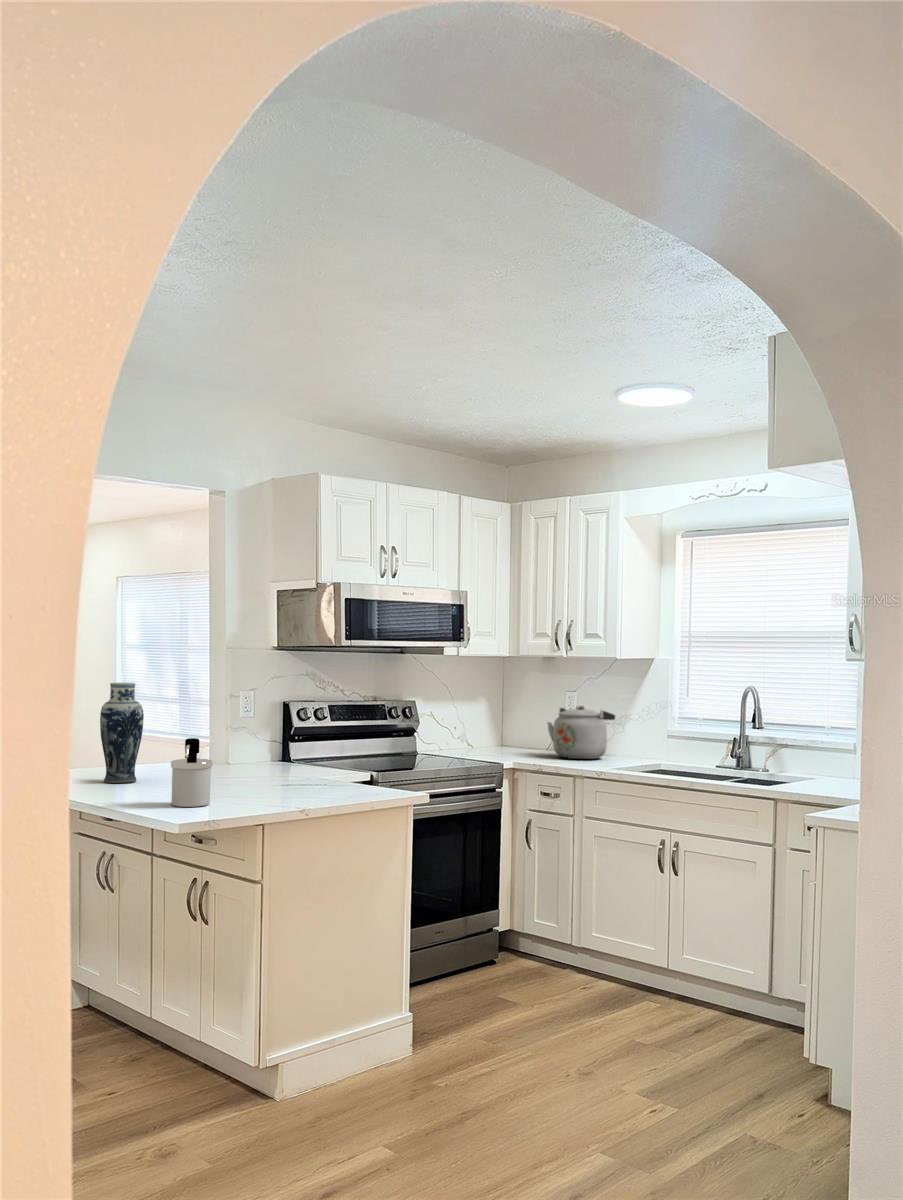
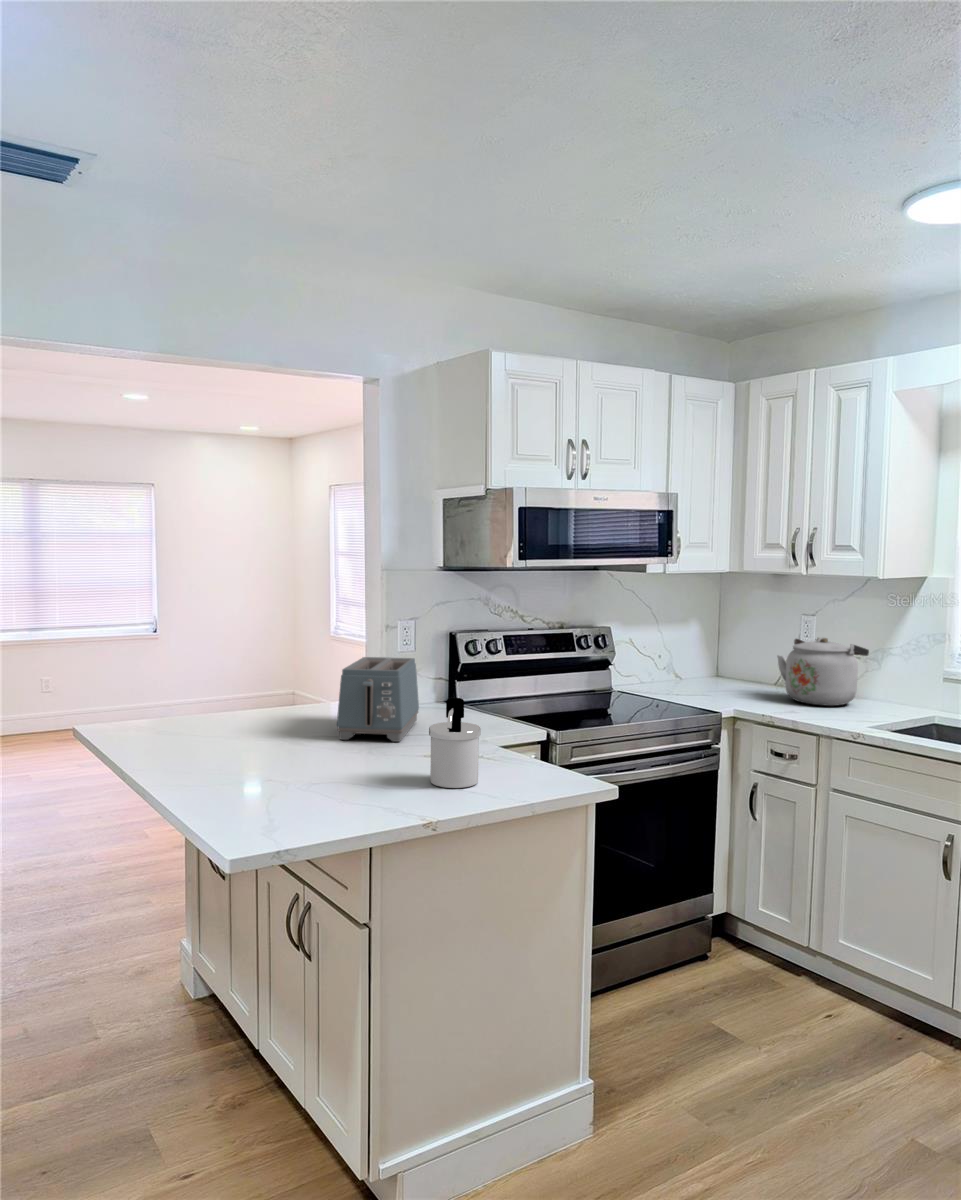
vase: present [100,683,144,783] -> none [201,616,256,745]
toaster: none [206,719,265,780] -> present [337,657,419,742]
soap dispenser: present [171,738,212,807] -> present [429,698,481,788]

